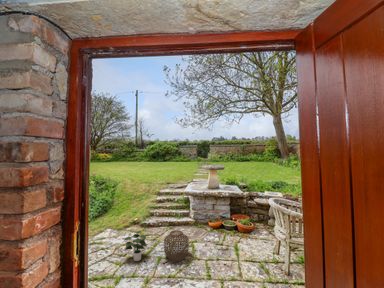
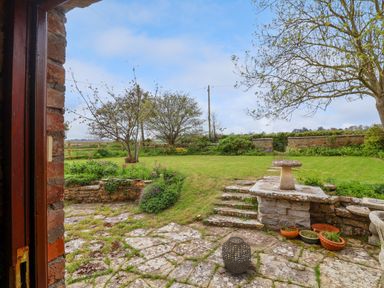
potted plant: present [124,231,148,261] -> none [179,232,206,264]

